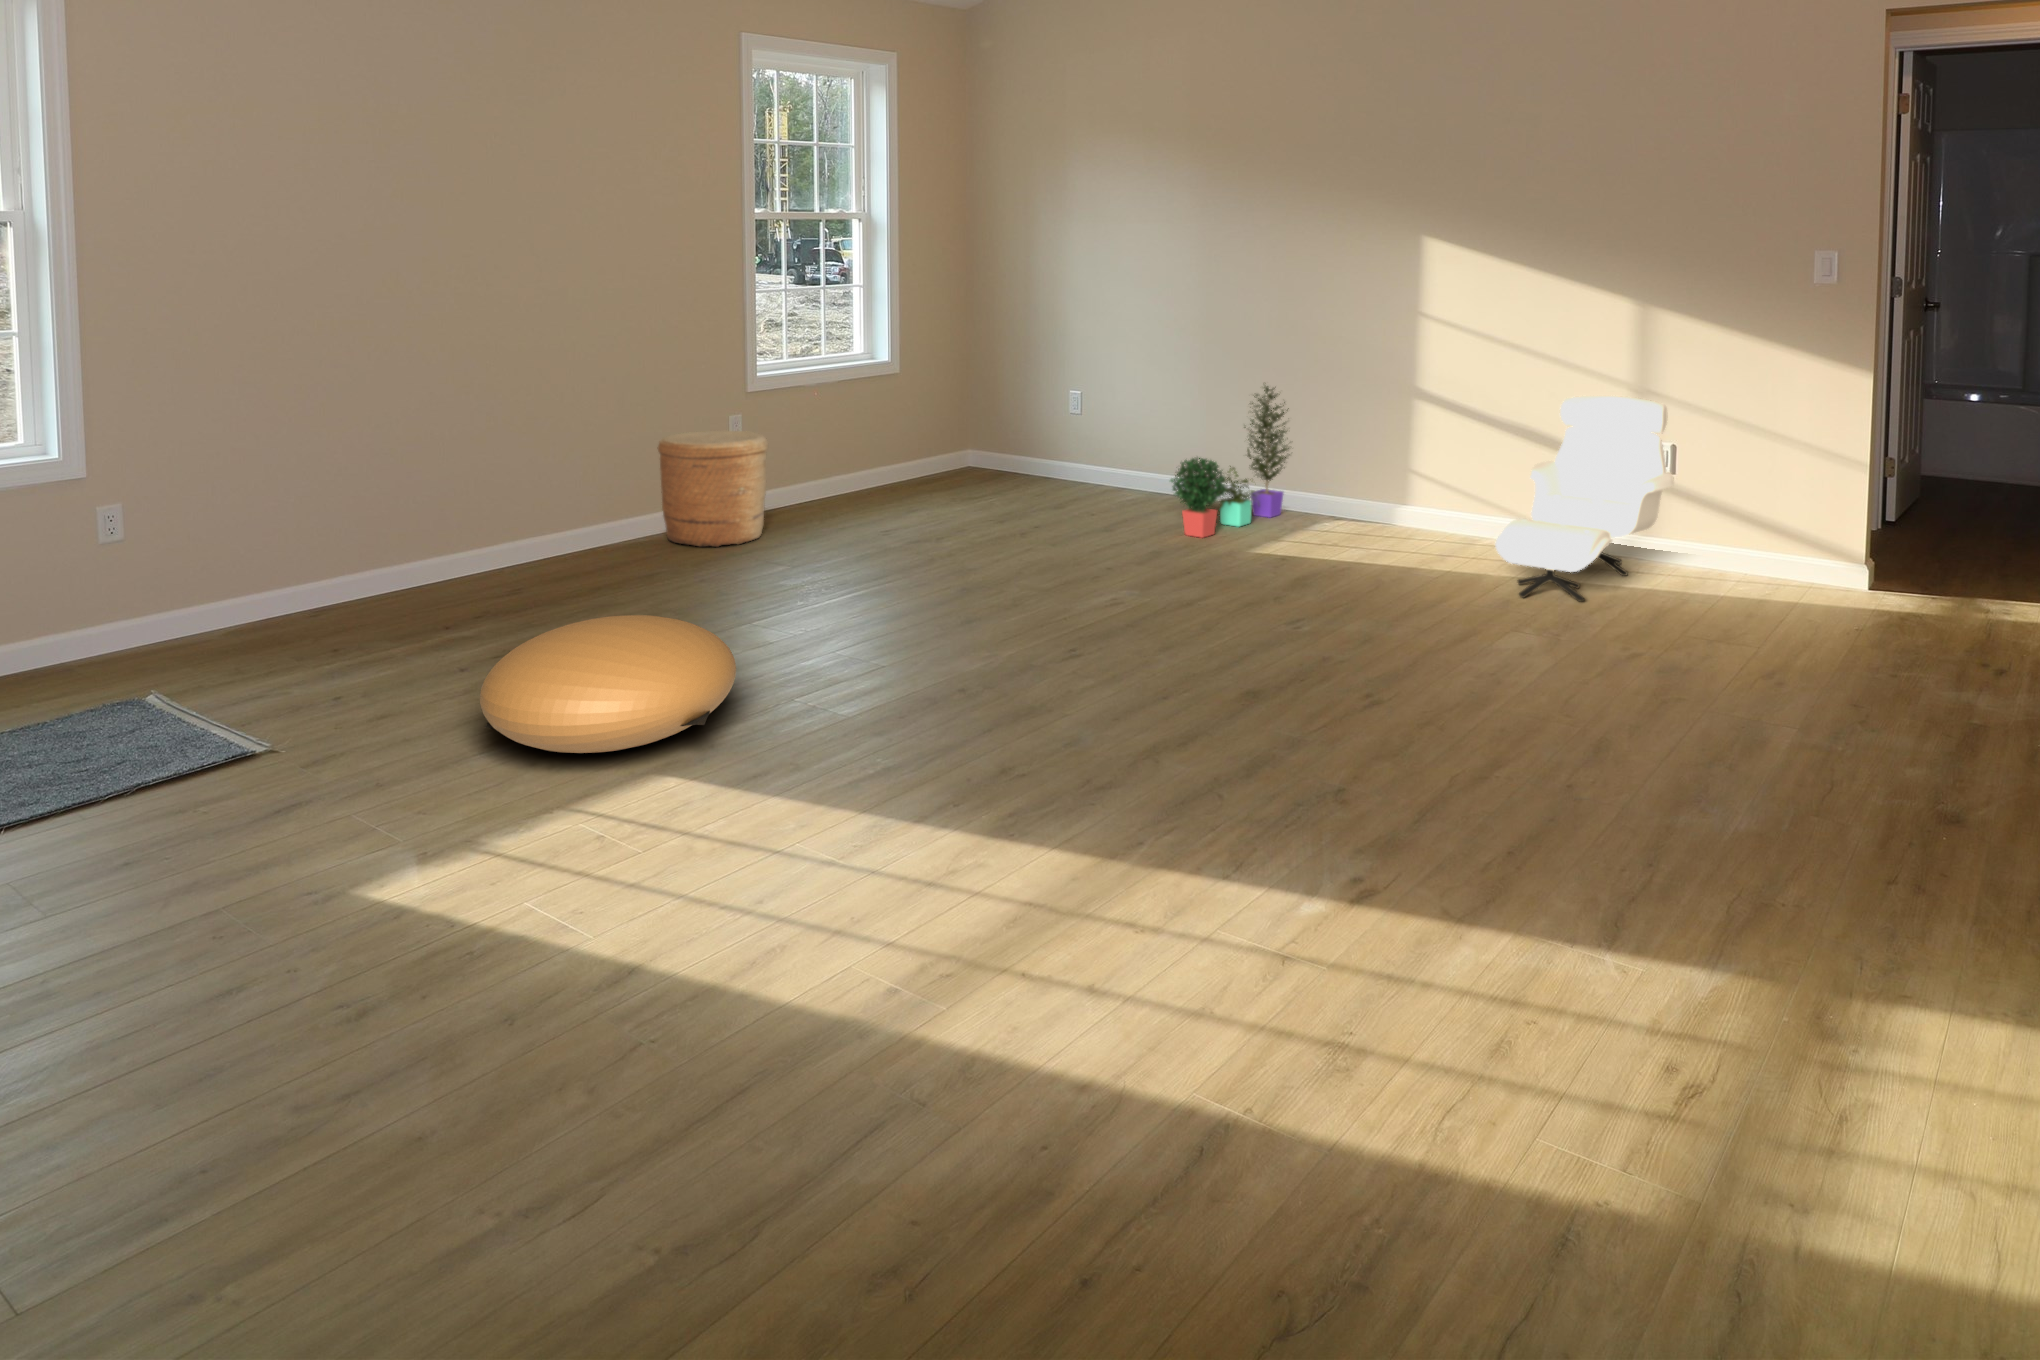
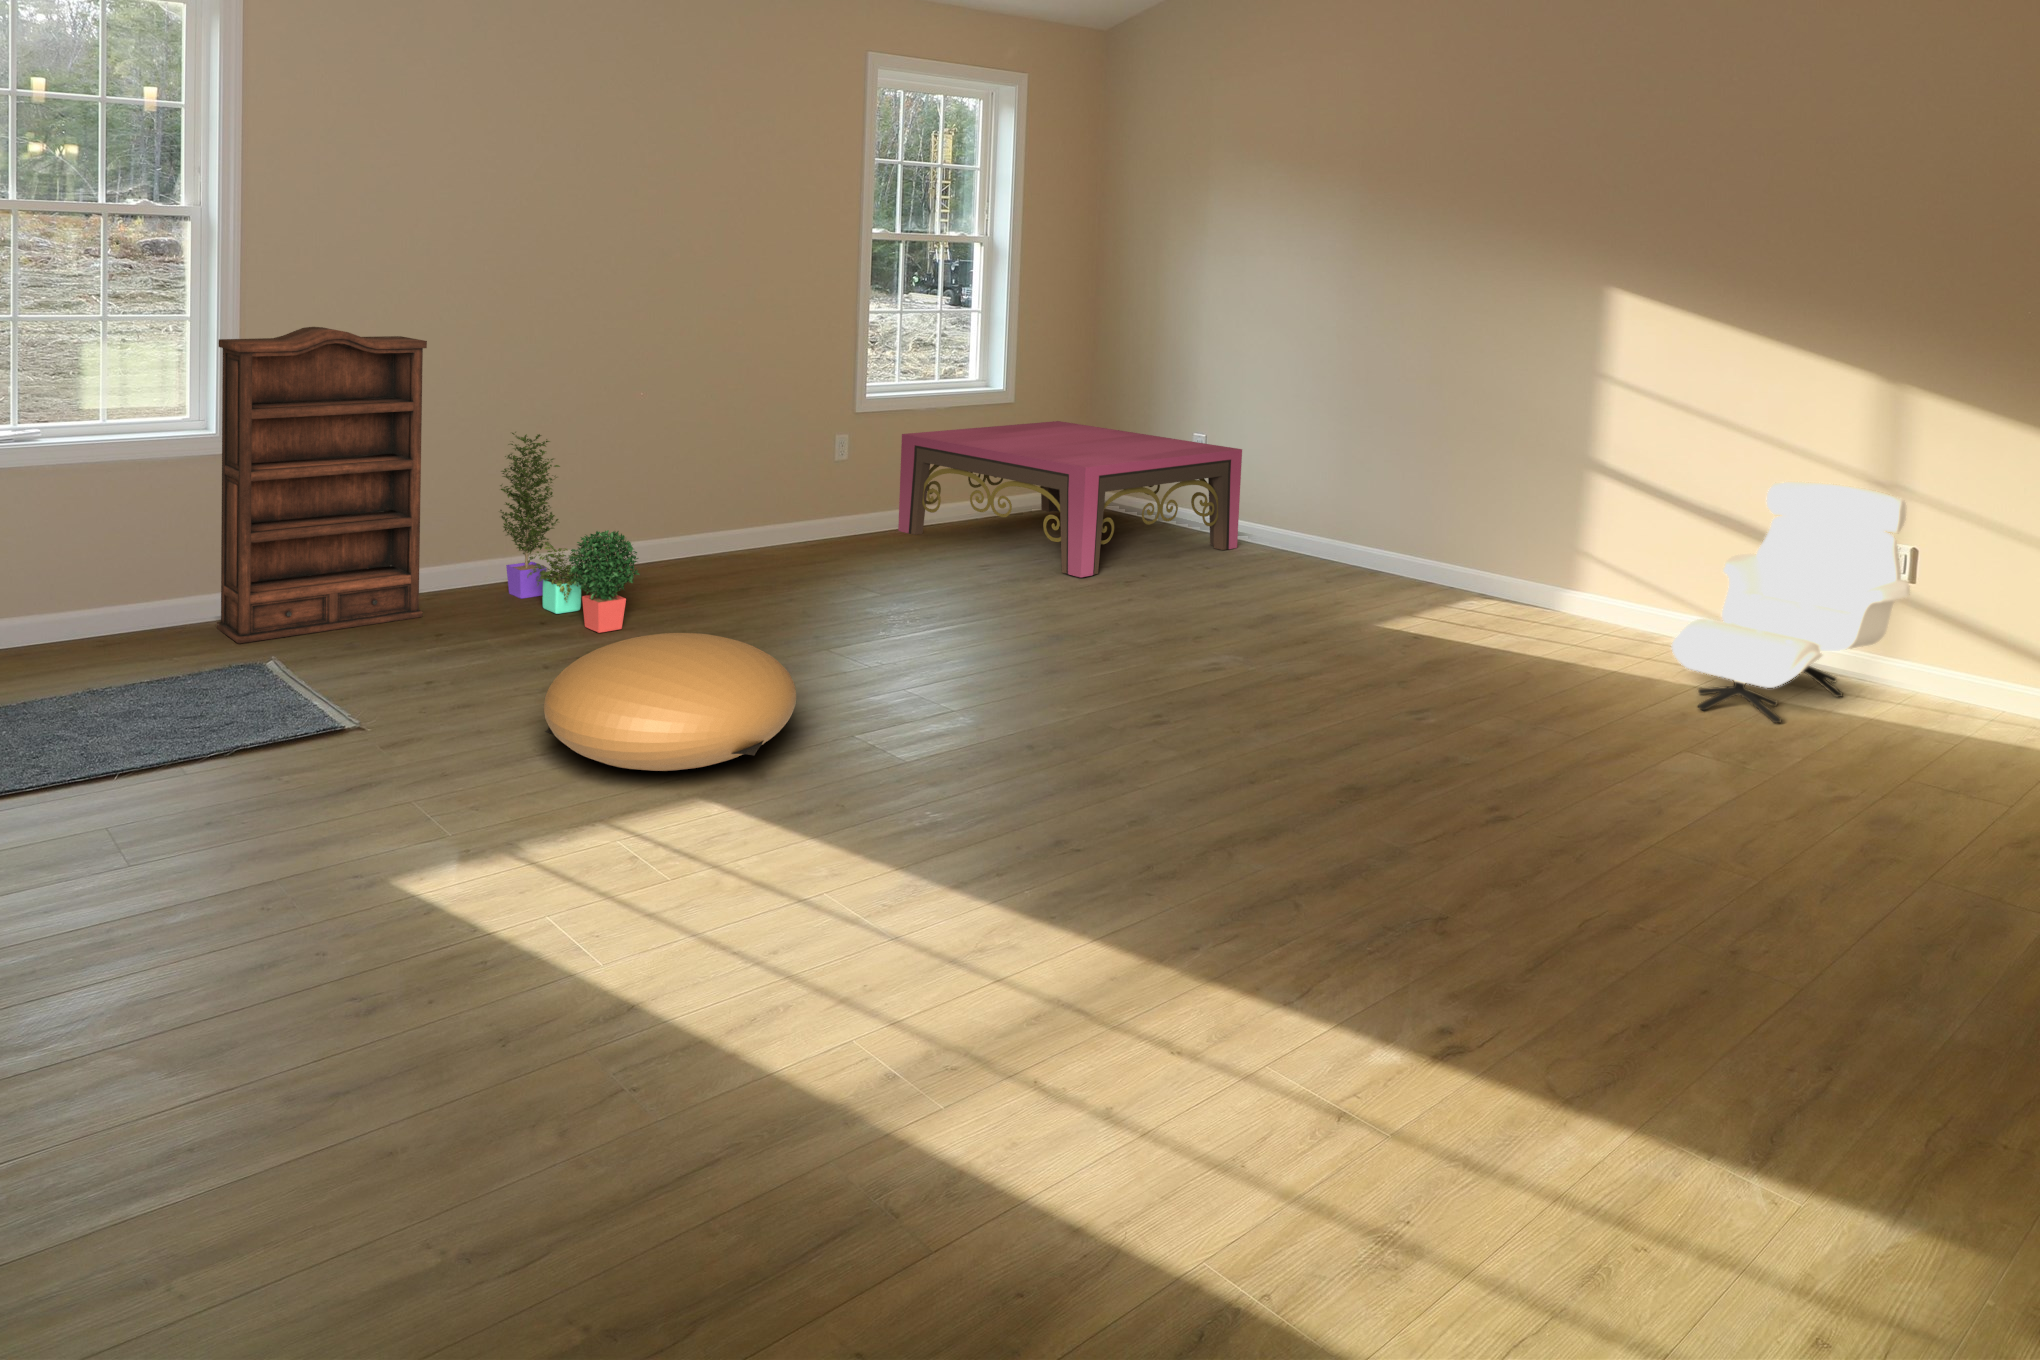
bookshelf: none [61,335,313,680] -> present [217,327,427,644]
potted plant: present [1170,386,1290,538] -> present [500,432,640,633]
coffee table: none [792,389,1115,535] -> present [898,421,1242,577]
woven basket: present [658,431,768,547] -> none [762,449,871,567]

